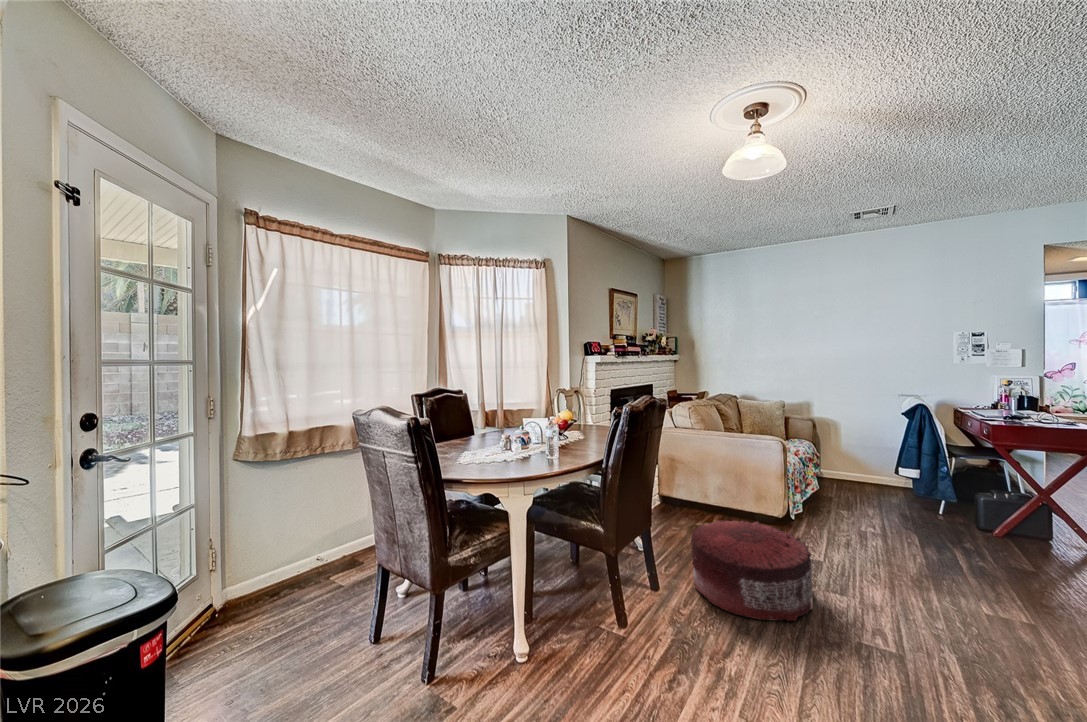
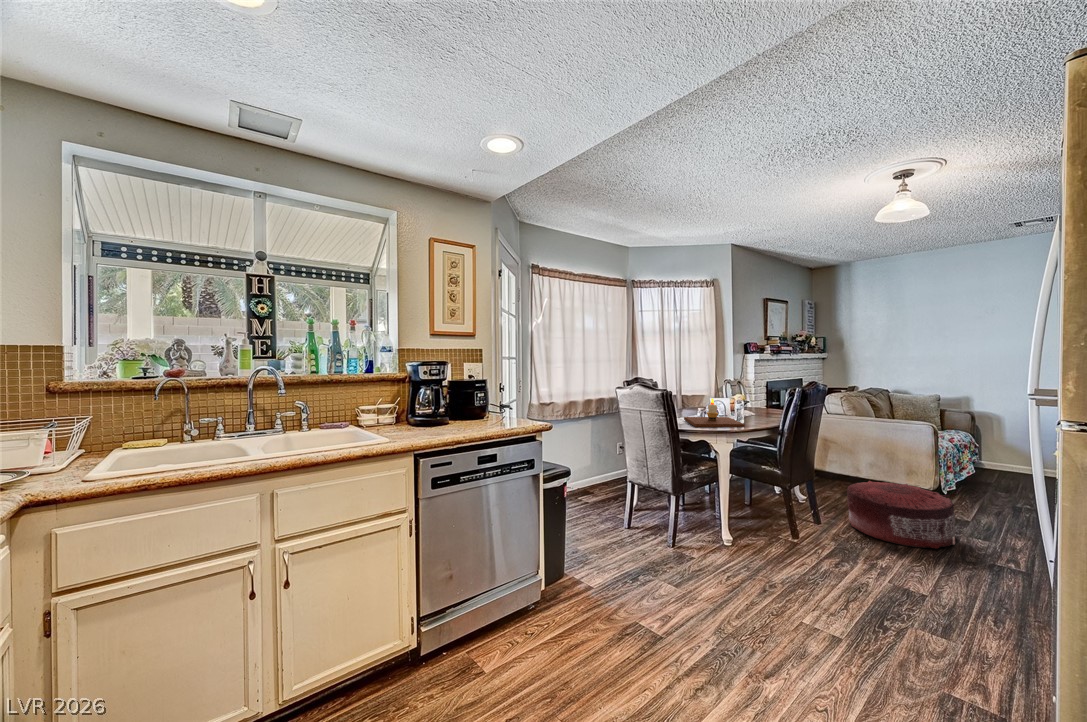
candle: none [472,423,549,473] -> present [684,398,745,427]

